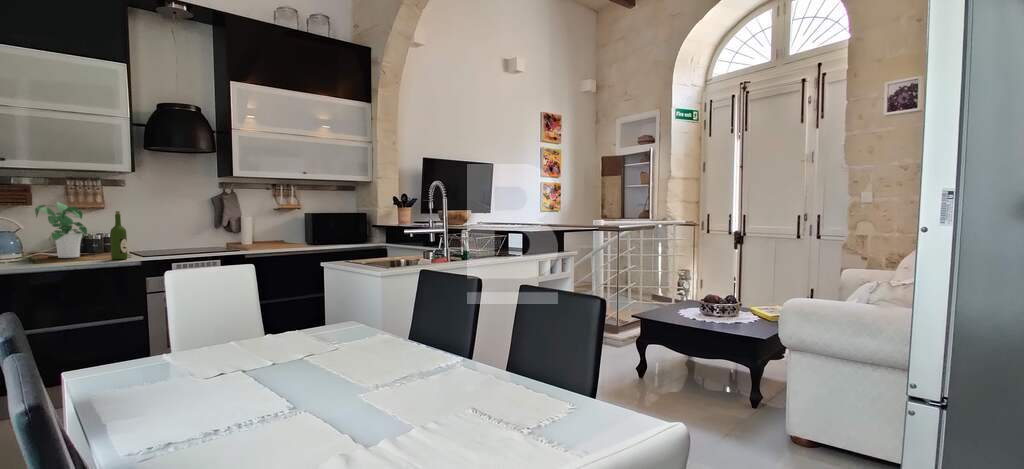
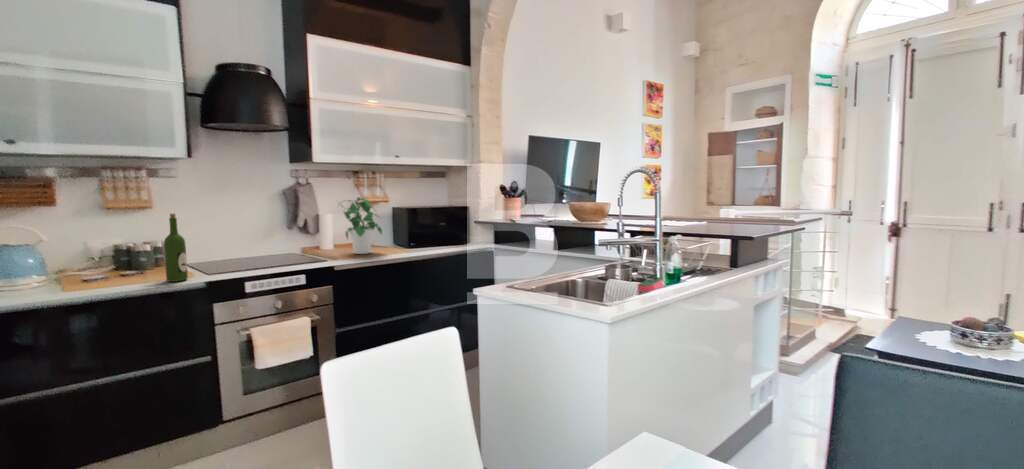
potted plant: present [35,202,88,258] -> present [340,197,382,254]

